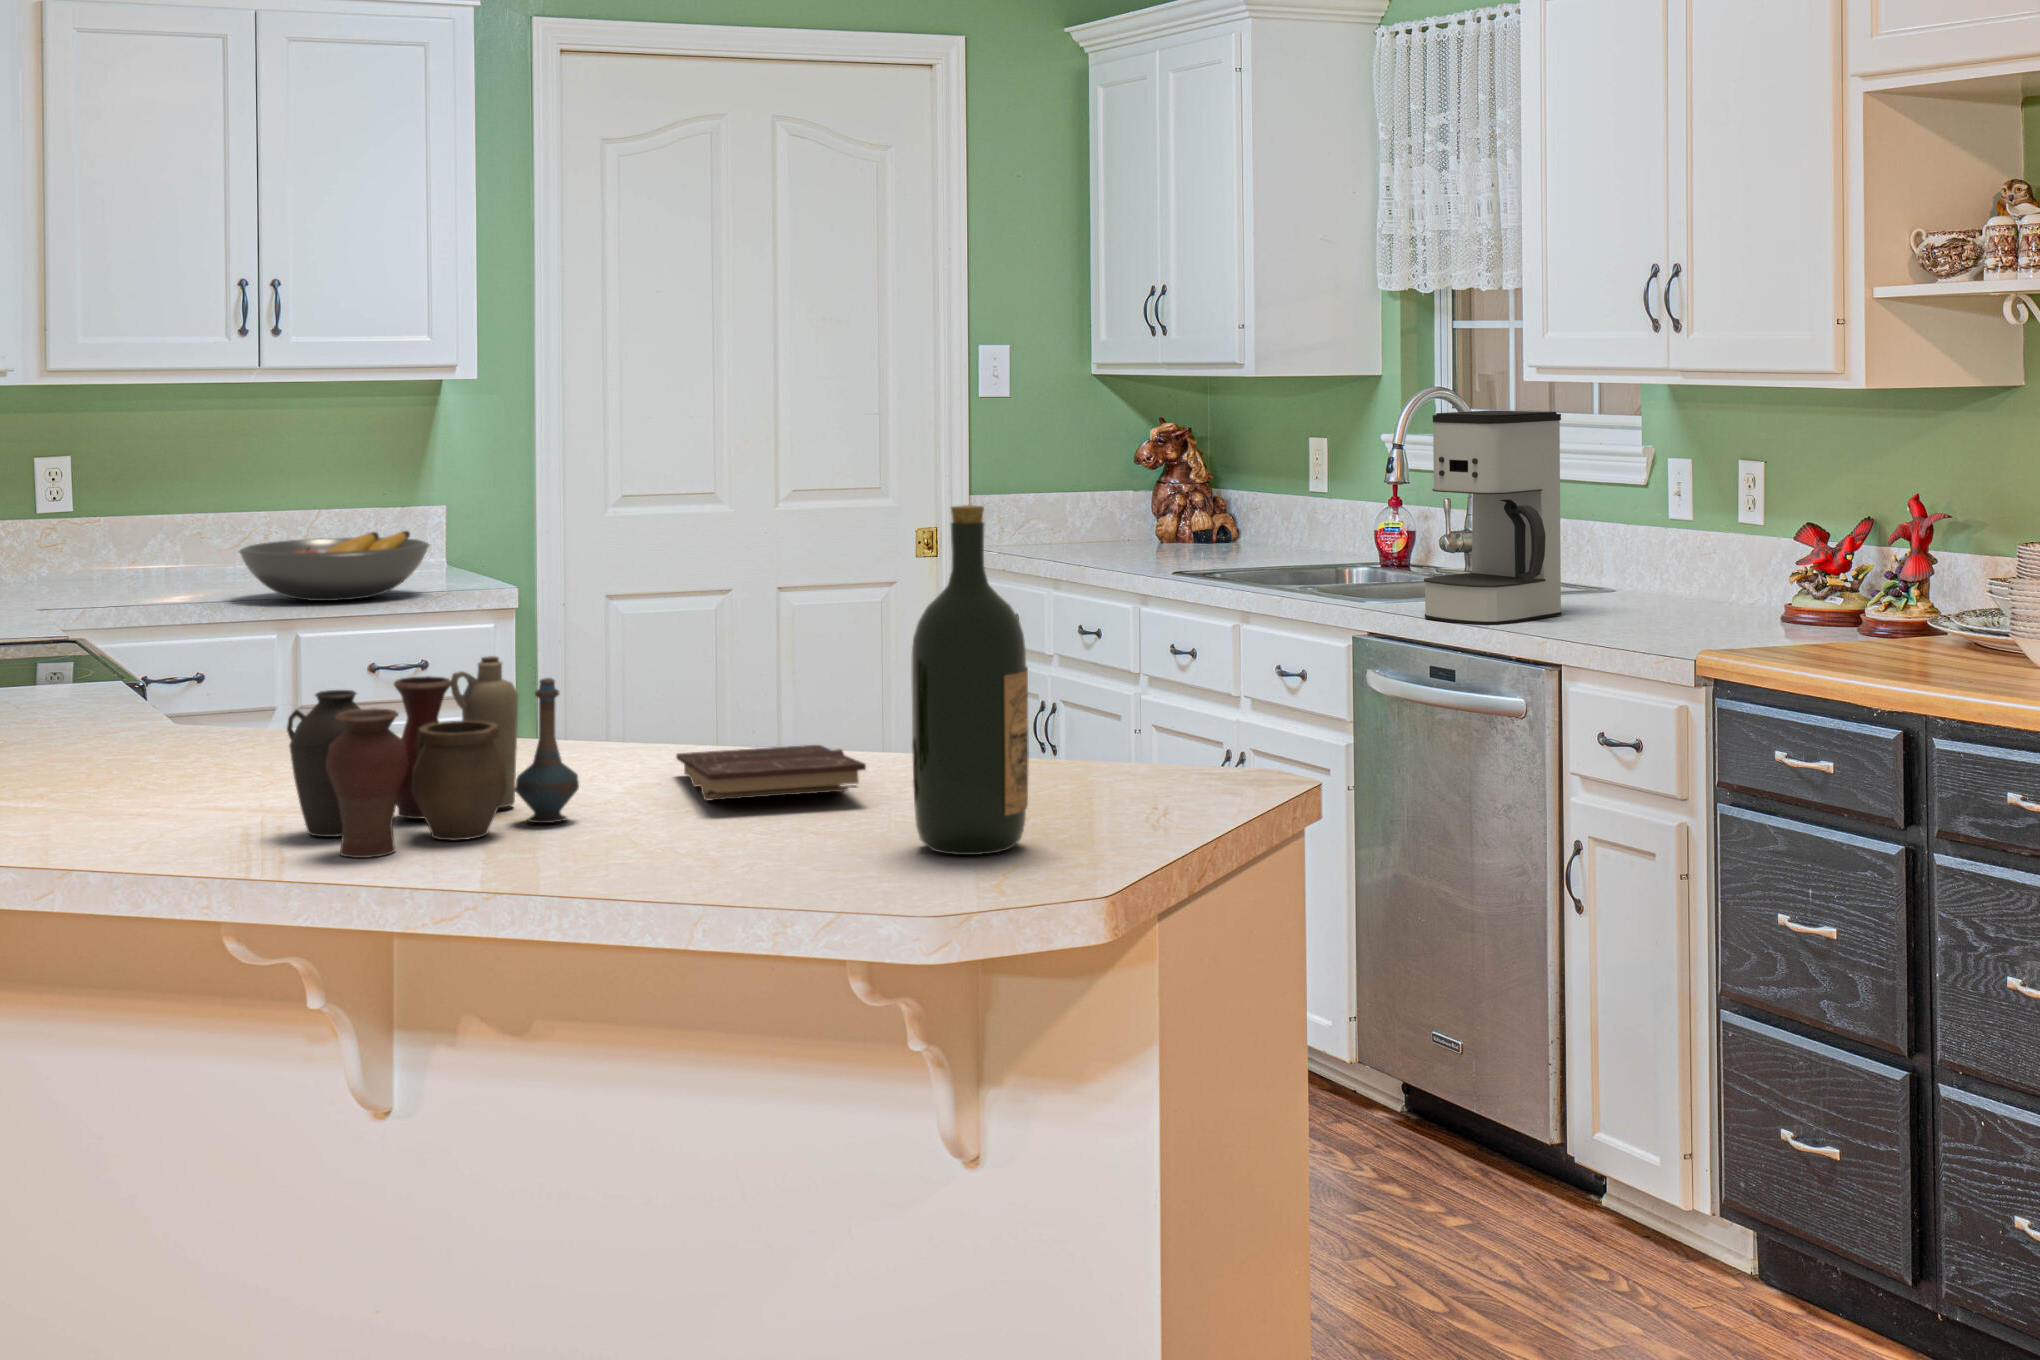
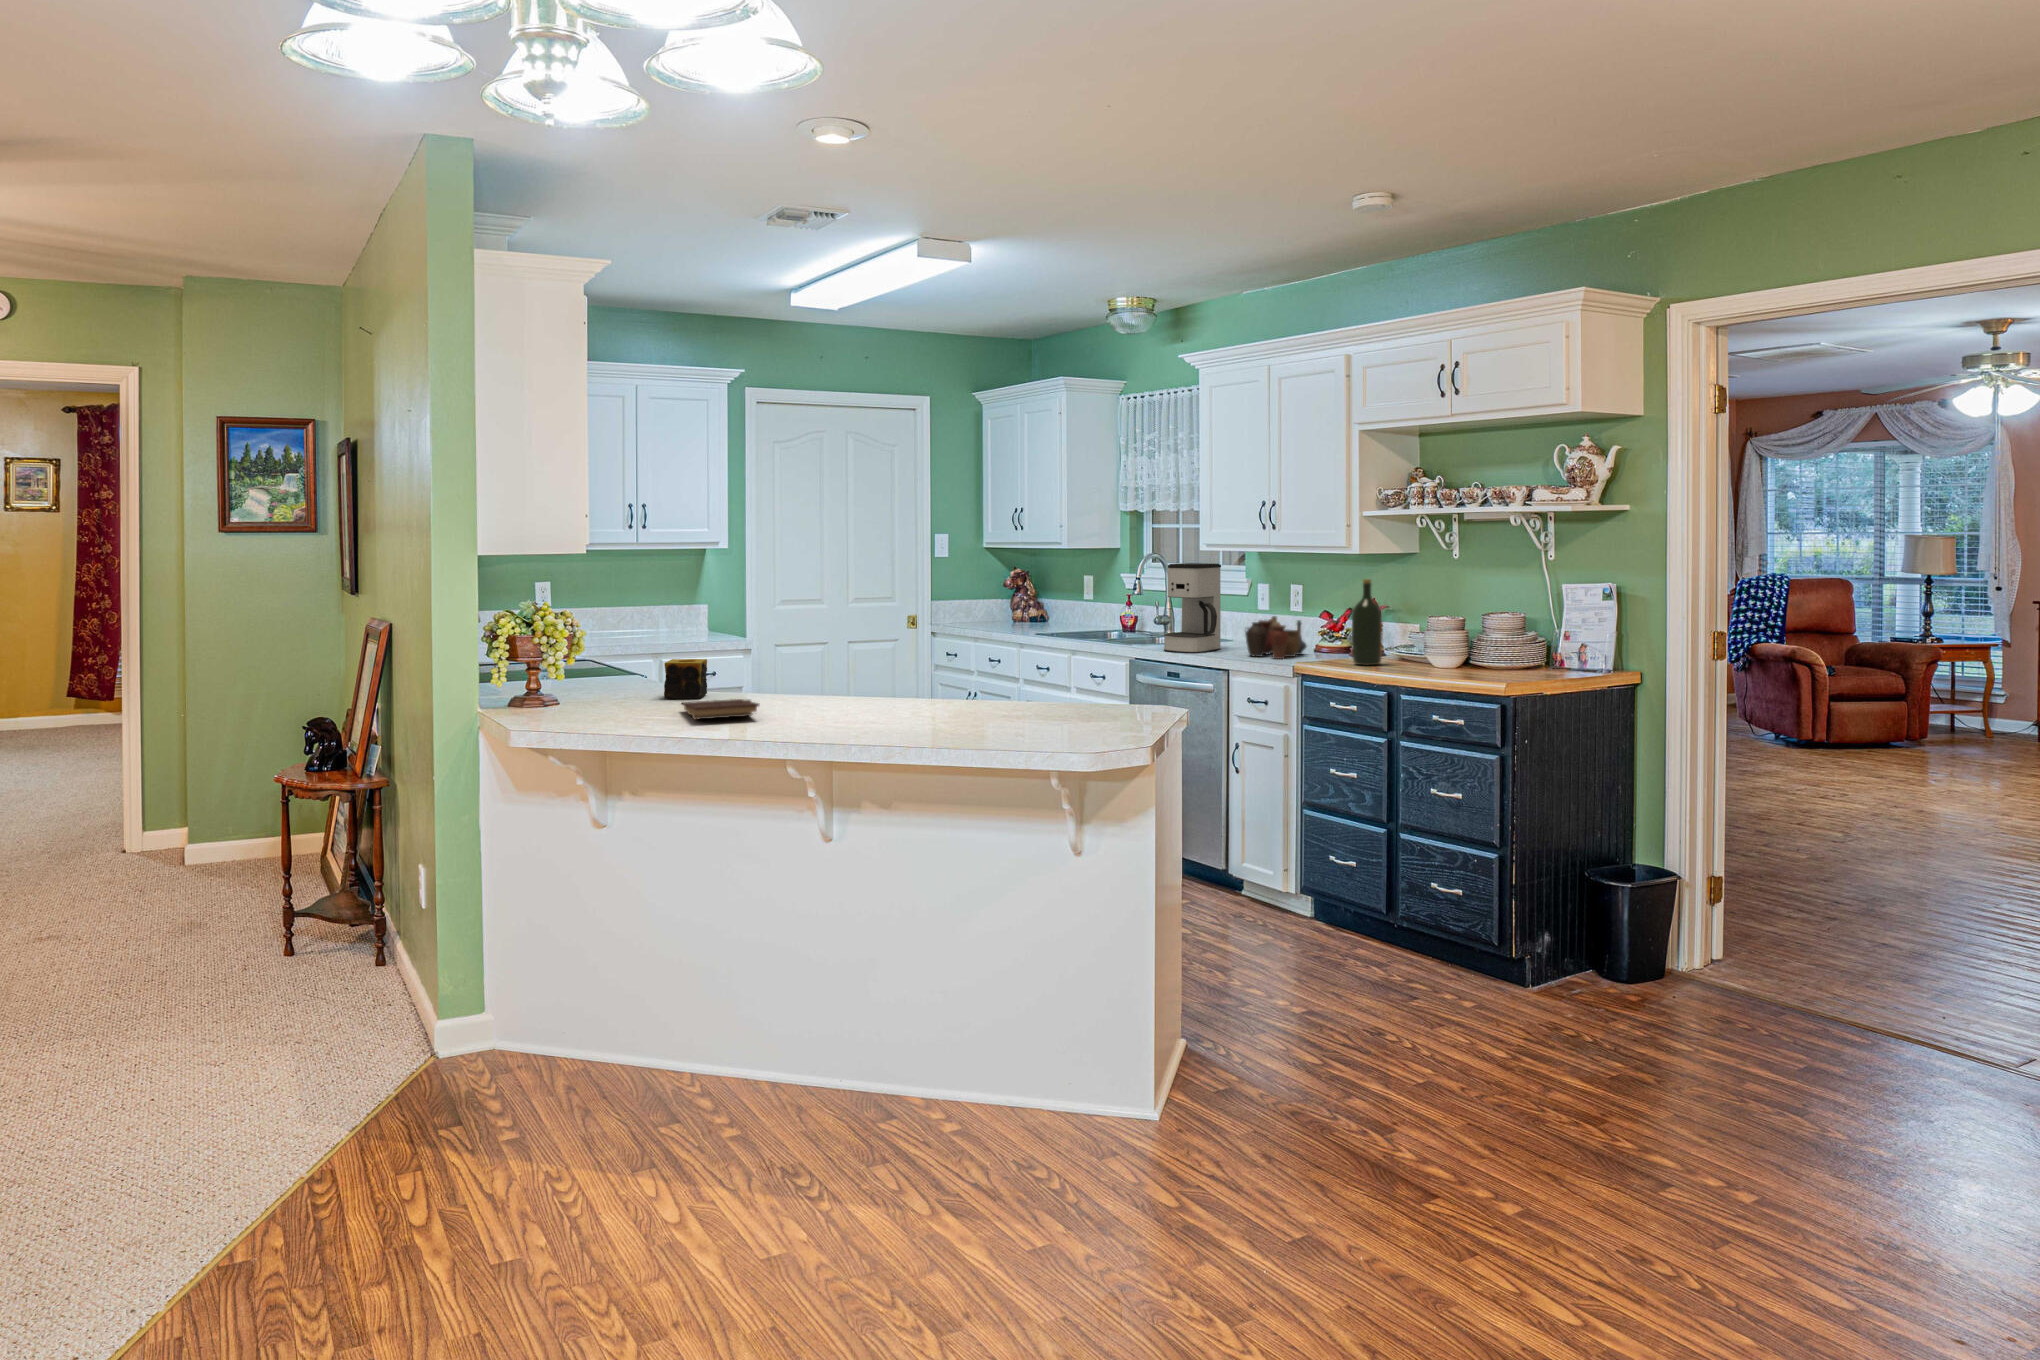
wine bottle: present [911,505,1029,855] -> present [1352,579,1383,666]
fruit bowl: present [239,531,429,601] -> none [636,615,720,646]
candle: none [66,651,187,748] -> present [664,659,707,699]
vase: present [287,656,579,858] -> present [1245,616,1307,659]
book: present [676,745,866,800] -> present [682,699,759,720]

